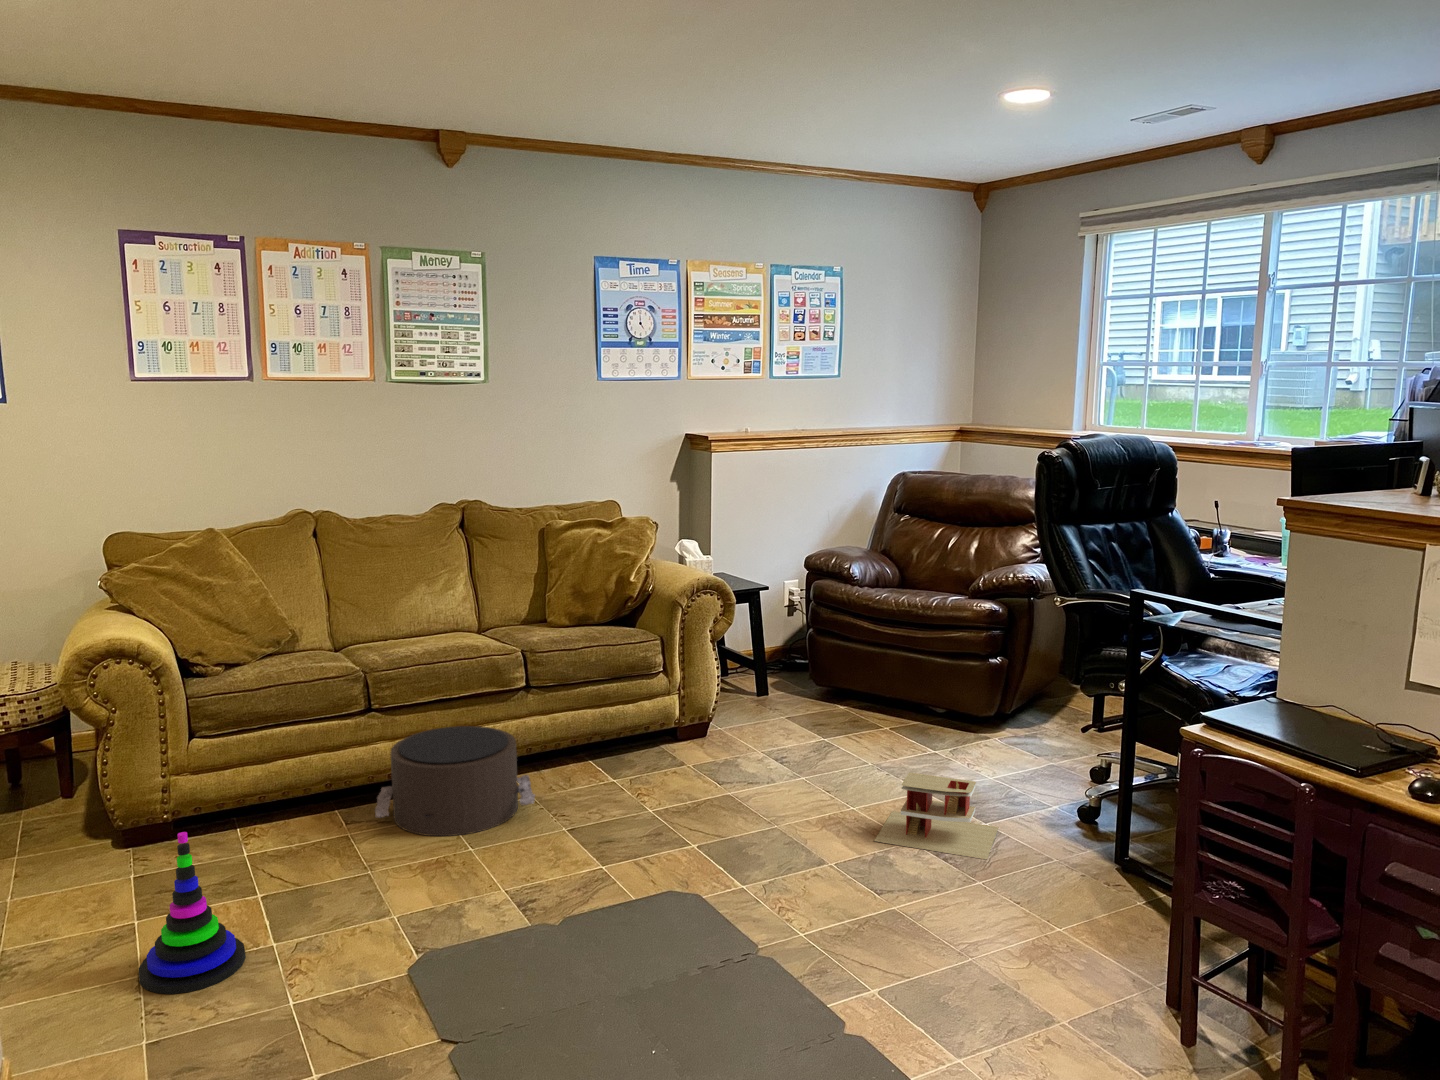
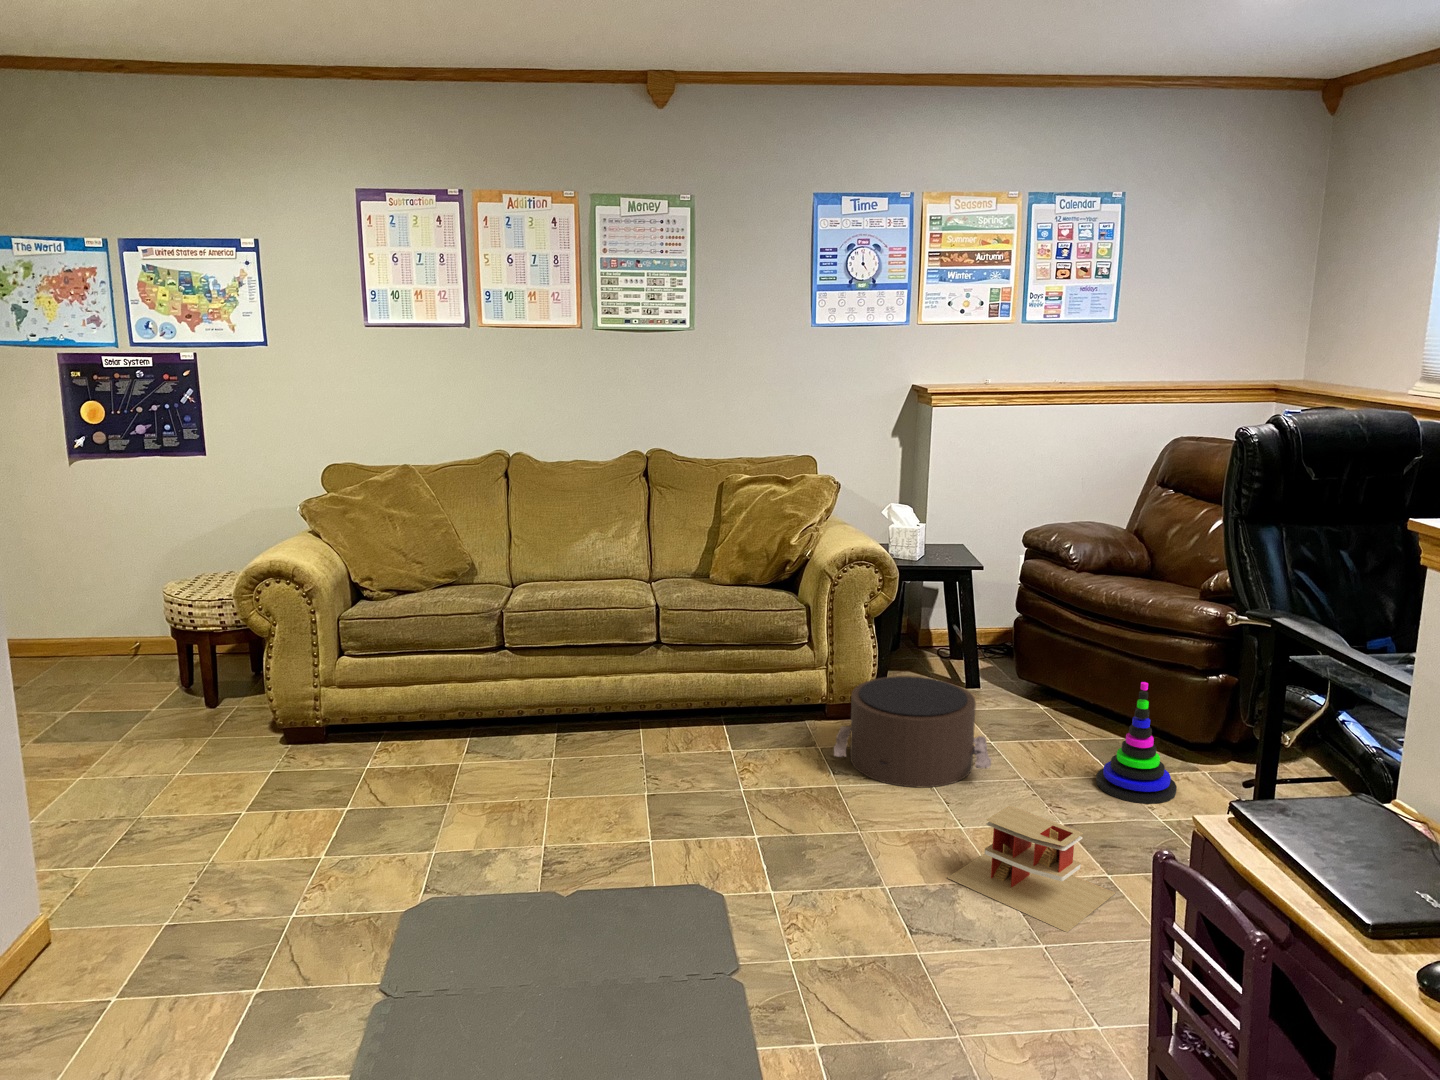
pouf: present [375,726,535,836] -> present [834,676,991,788]
stacking toy: present [139,832,246,994] -> present [1096,682,1177,804]

